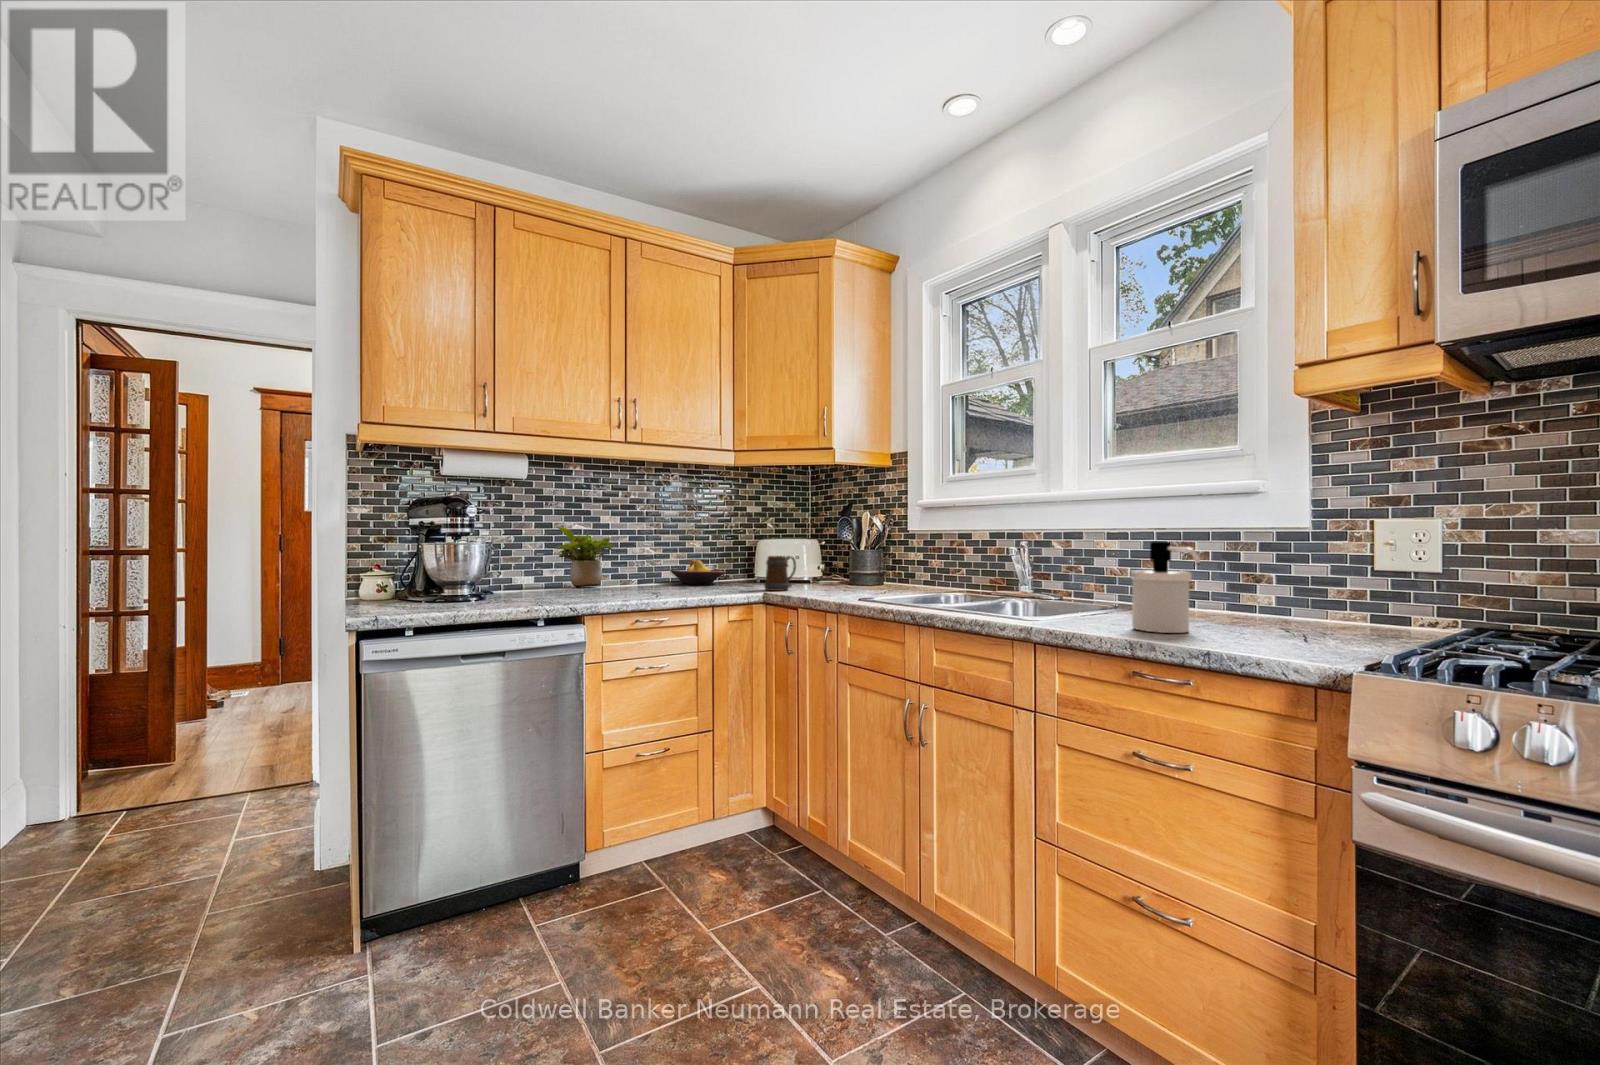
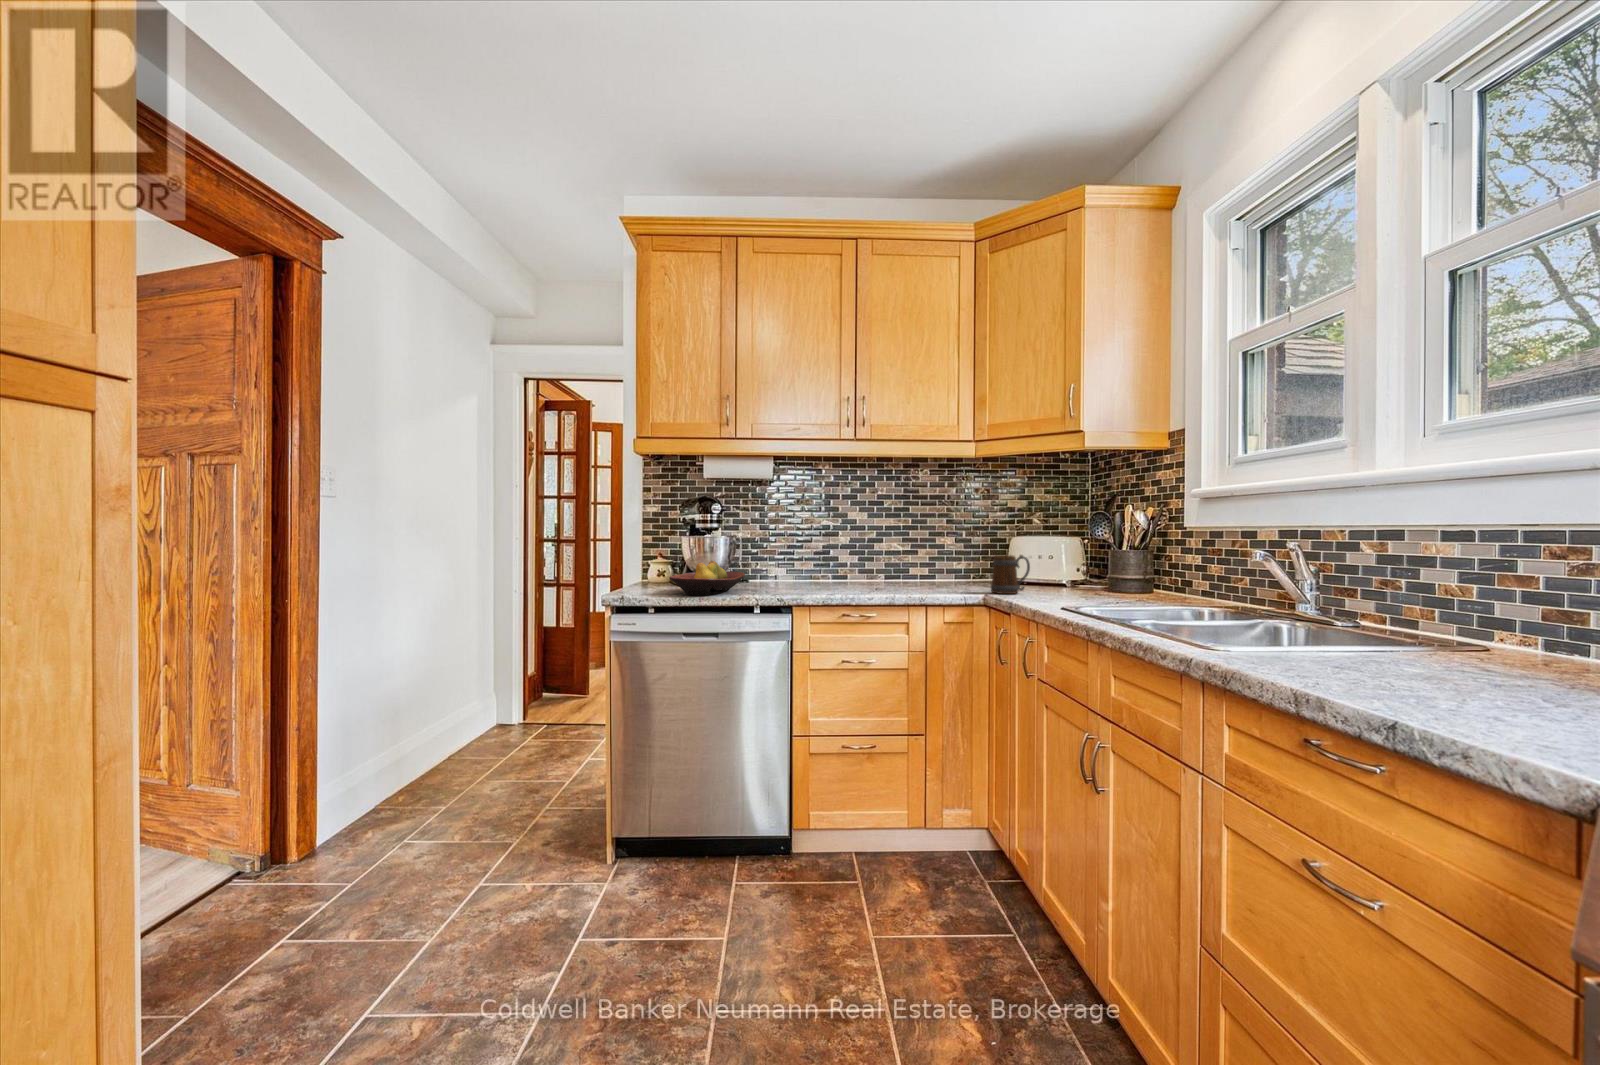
potted plant: present [556,527,612,587] -> none [800,524,860,581]
soap dispenser: present [1130,542,1201,633] -> none [1363,545,1478,692]
fruit bowl: present [670,559,726,585] -> present [670,561,745,596]

